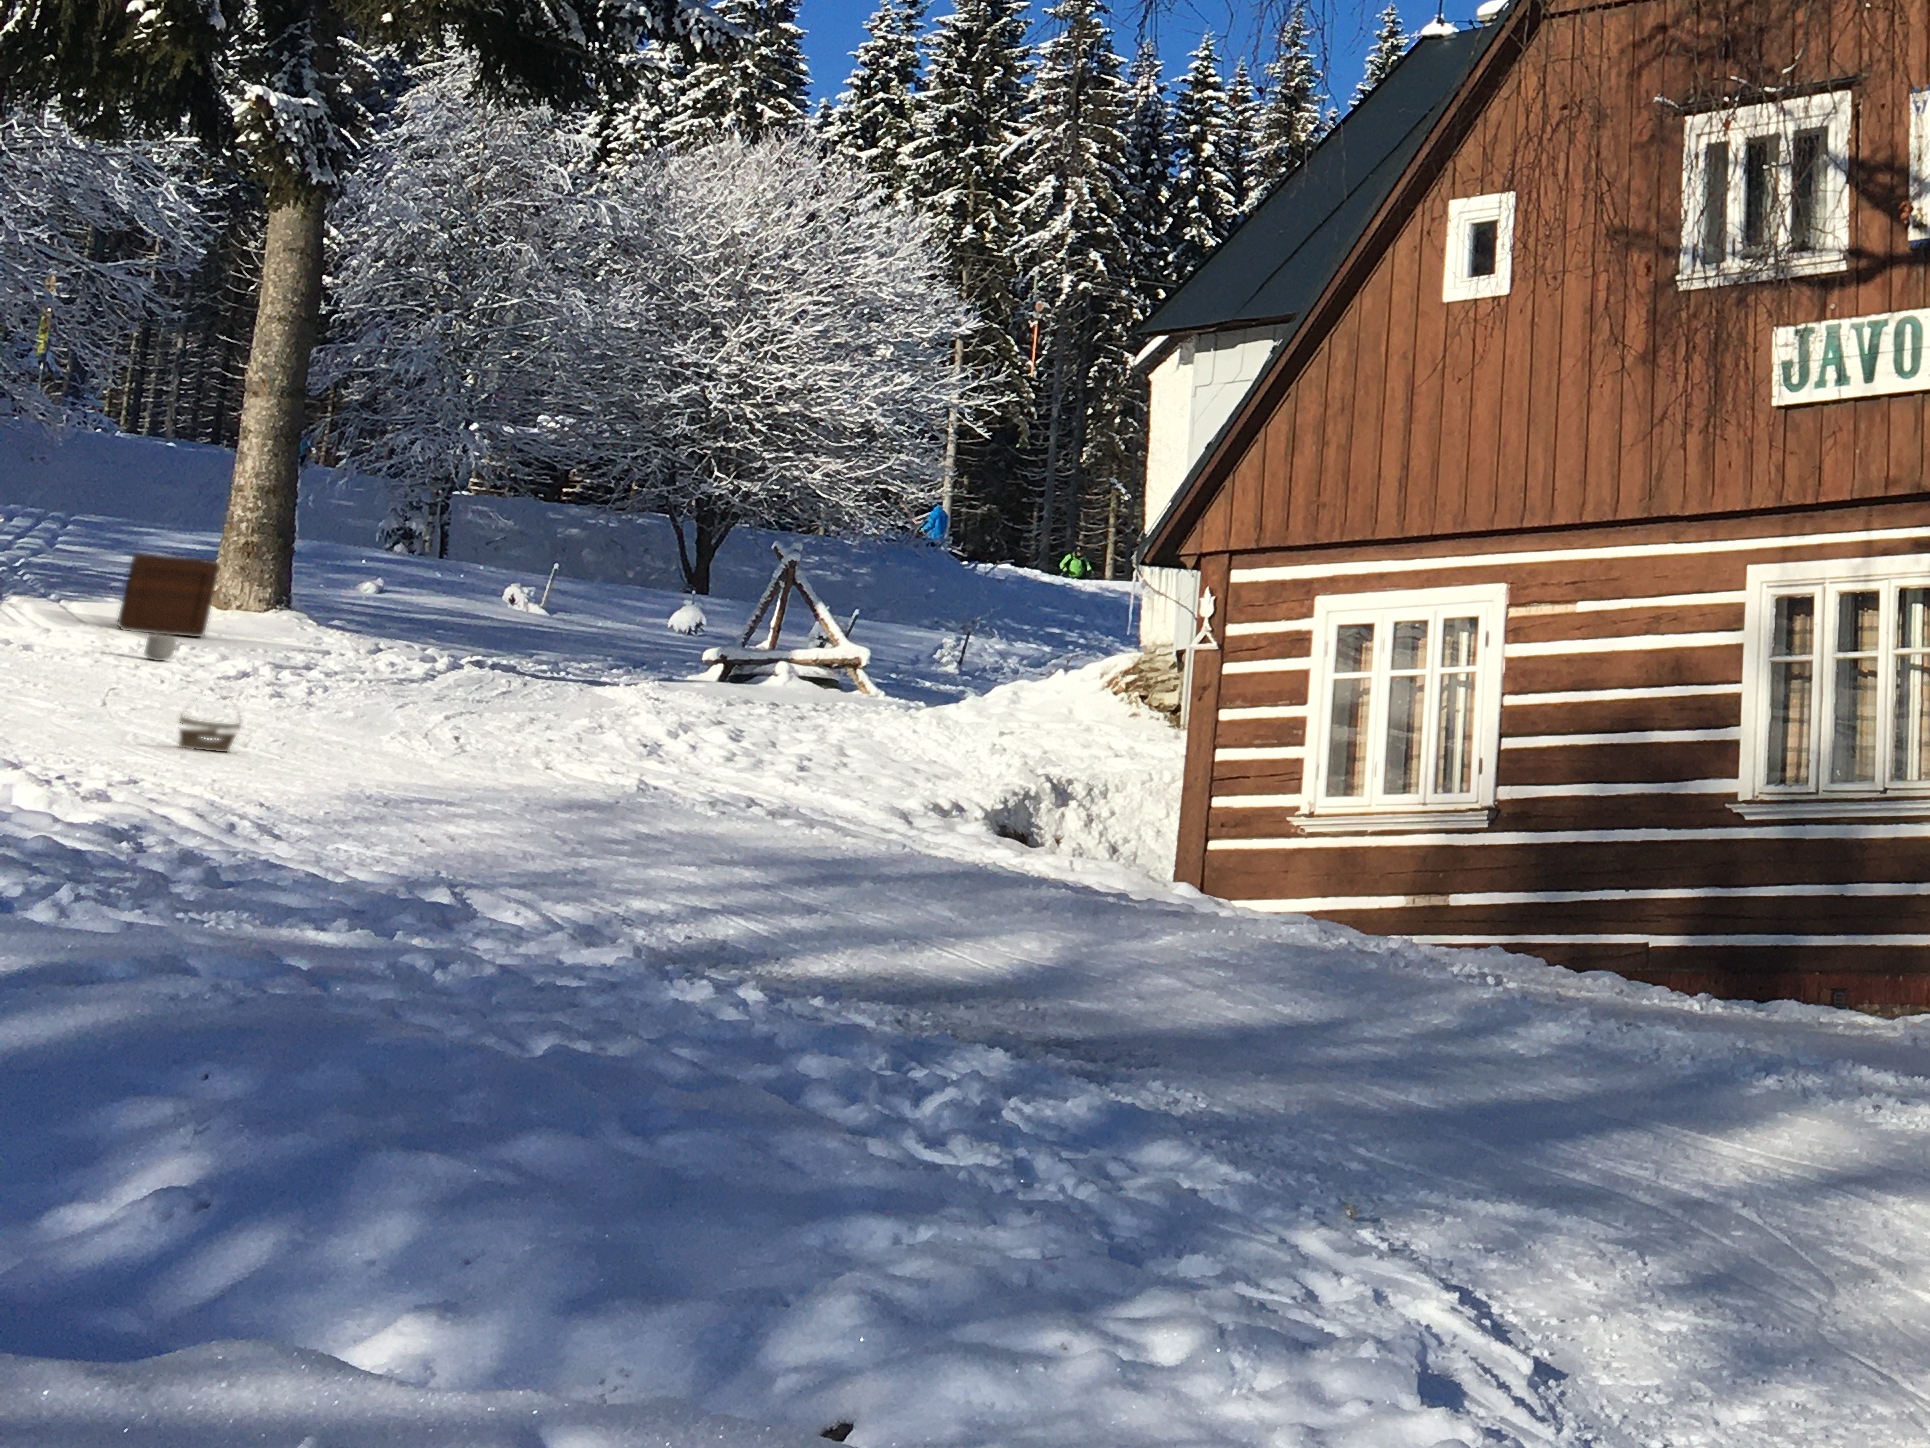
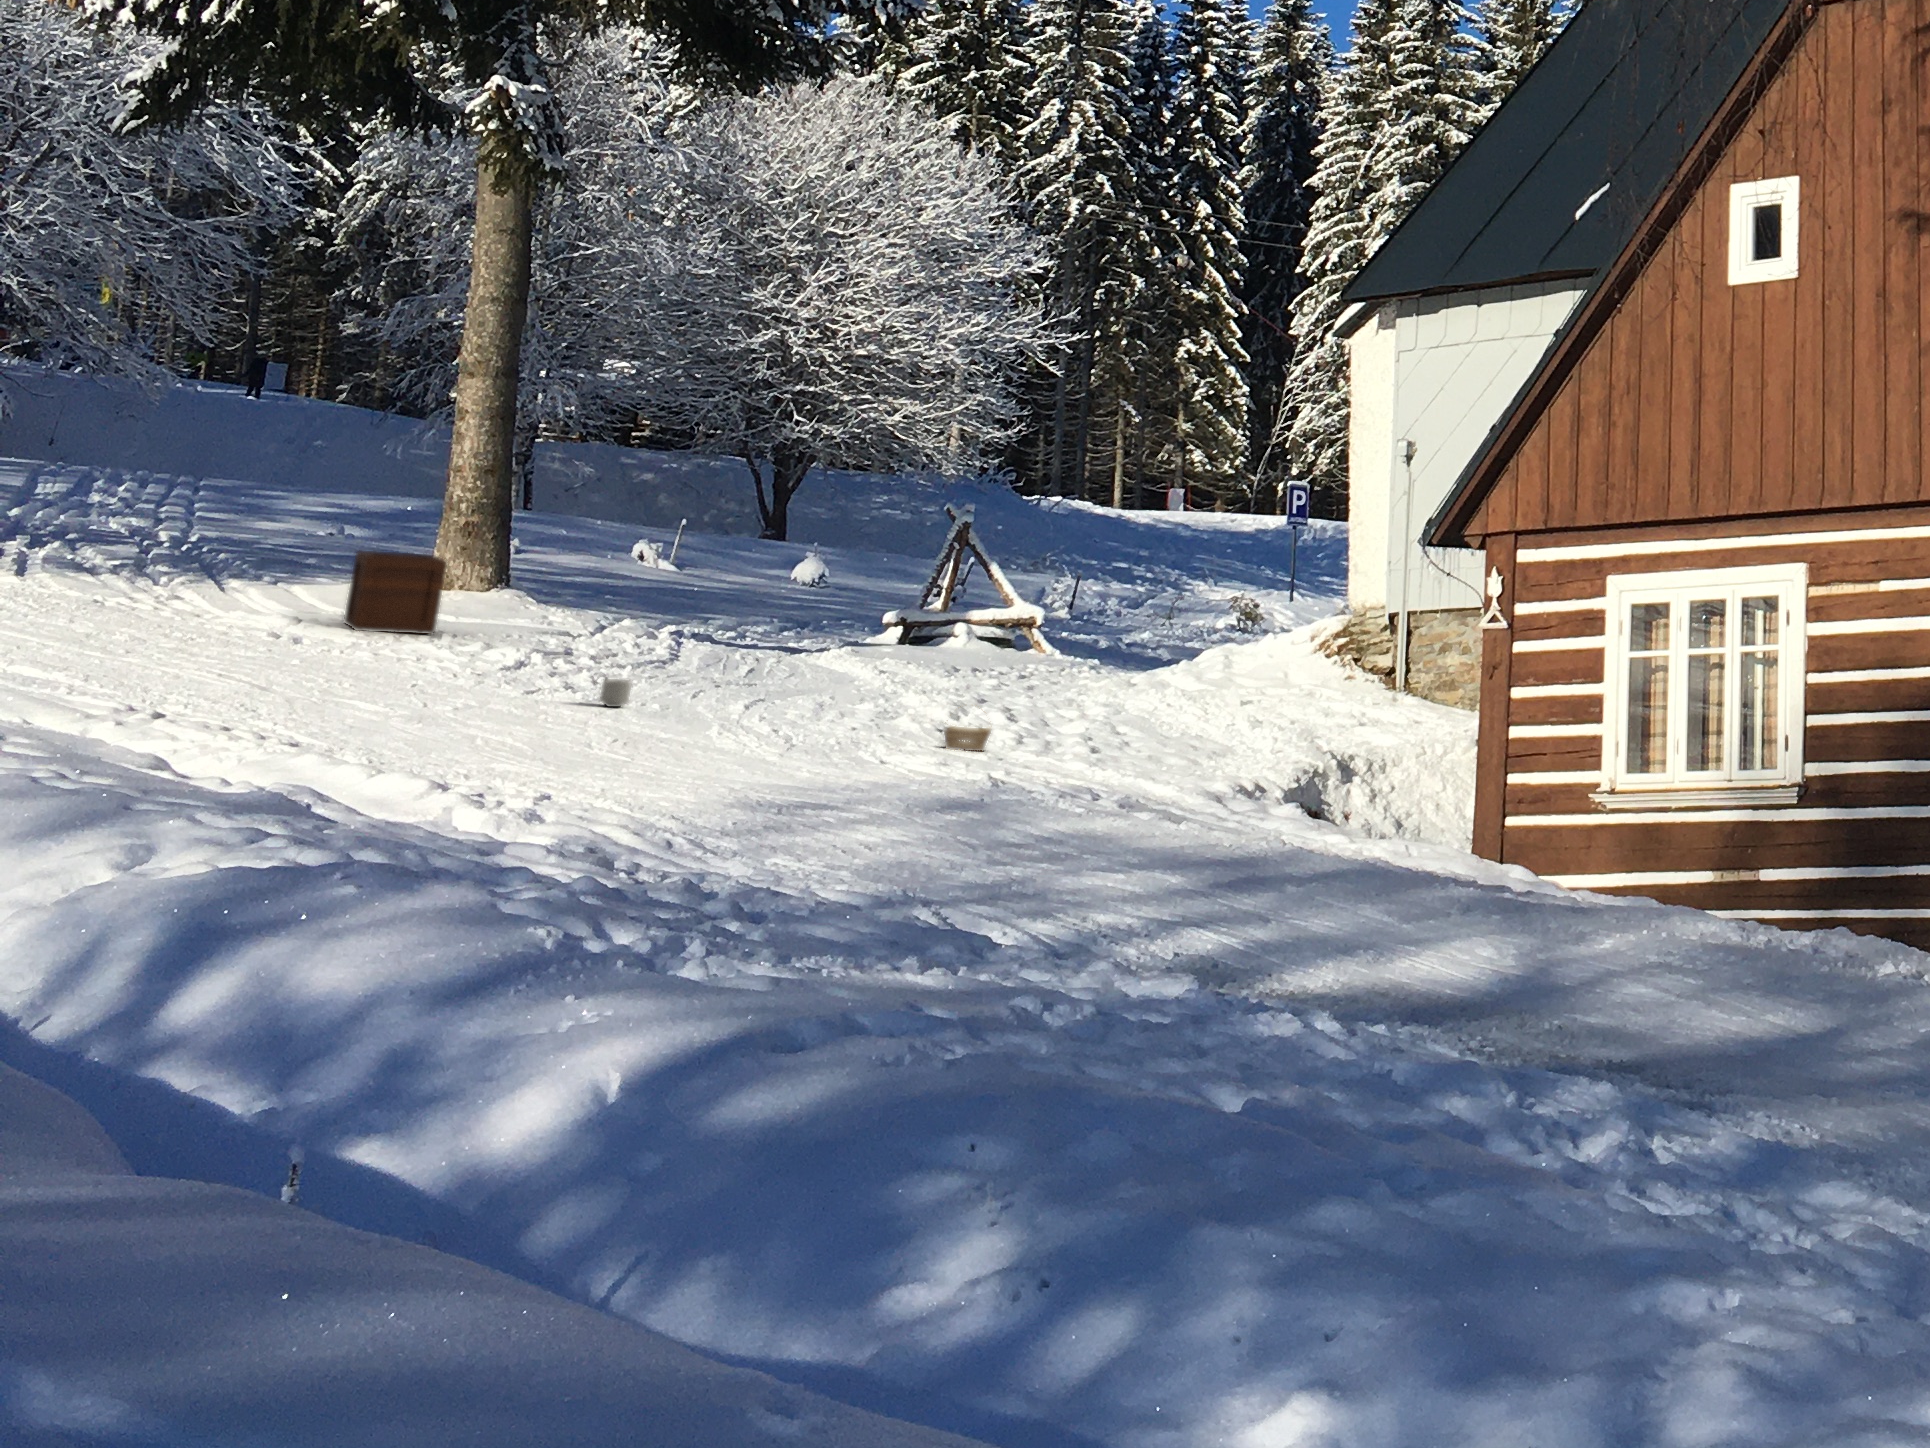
planter: present [144,634,177,661] -> present [600,679,631,707]
basket: present [179,716,240,752] -> present [944,726,991,751]

